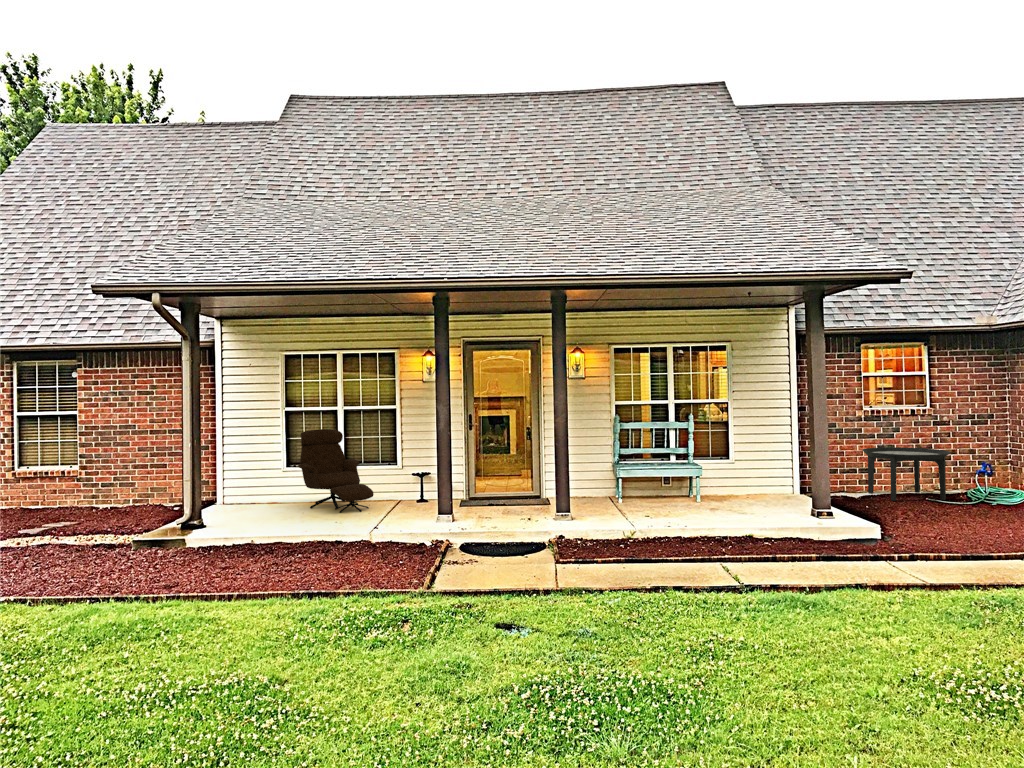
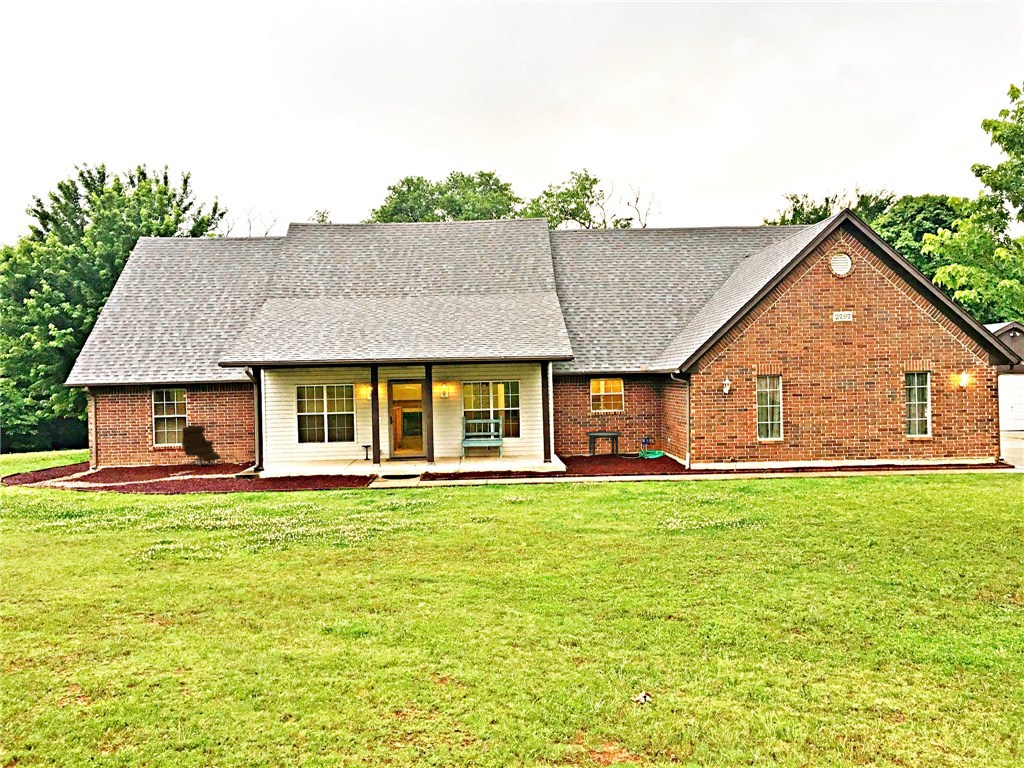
lounge chair: present [298,429,374,513] -> present [182,426,220,465]

